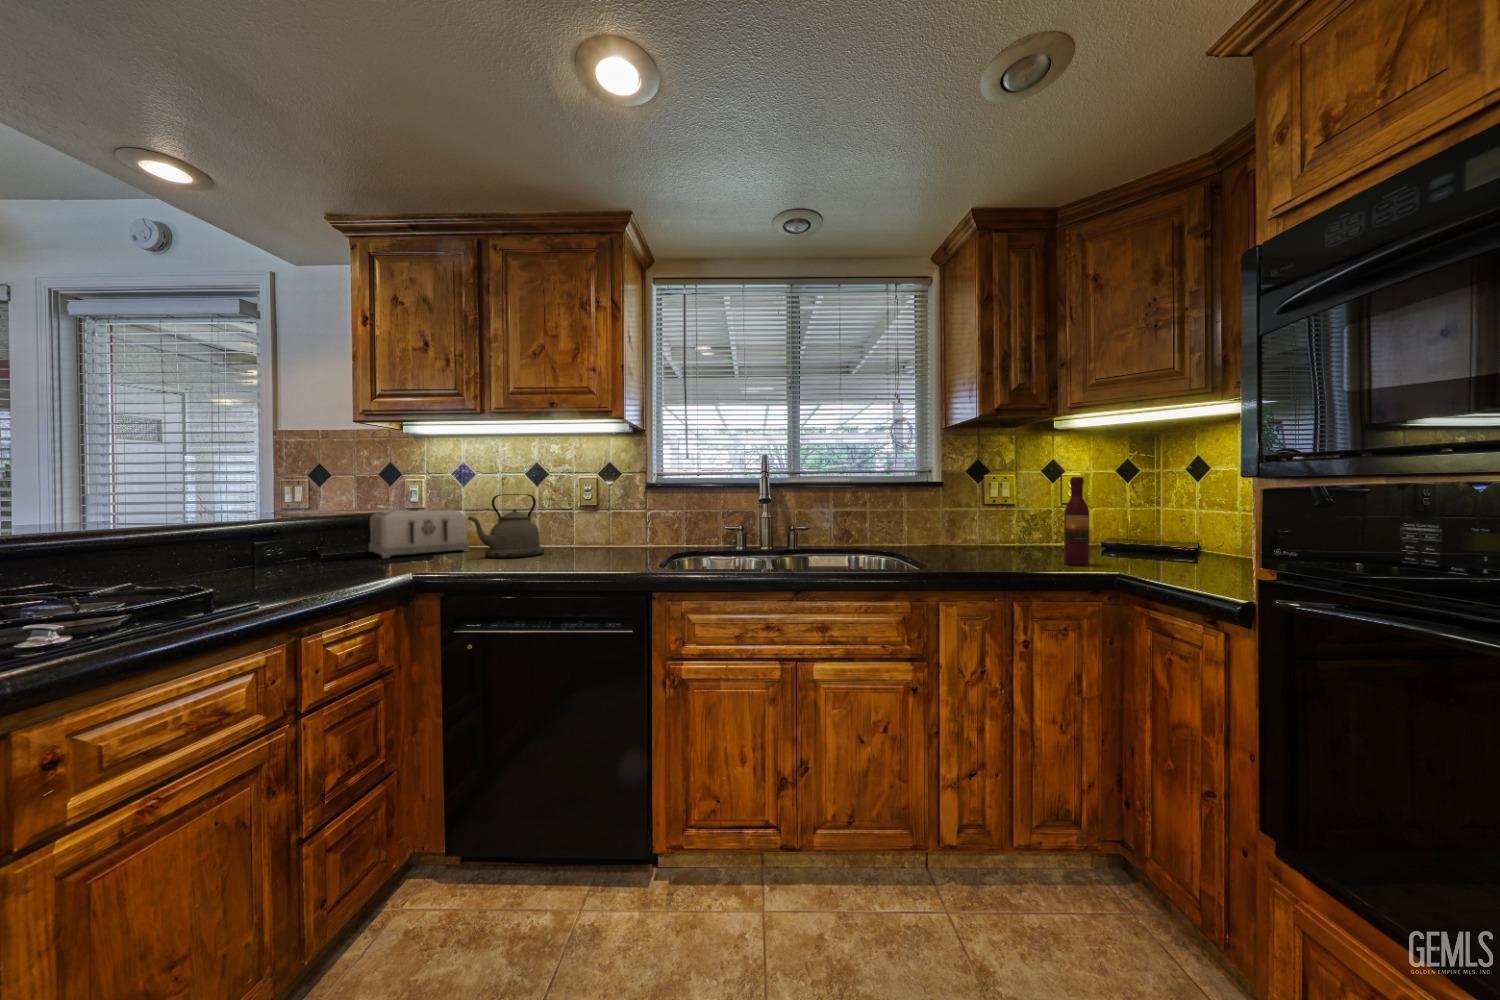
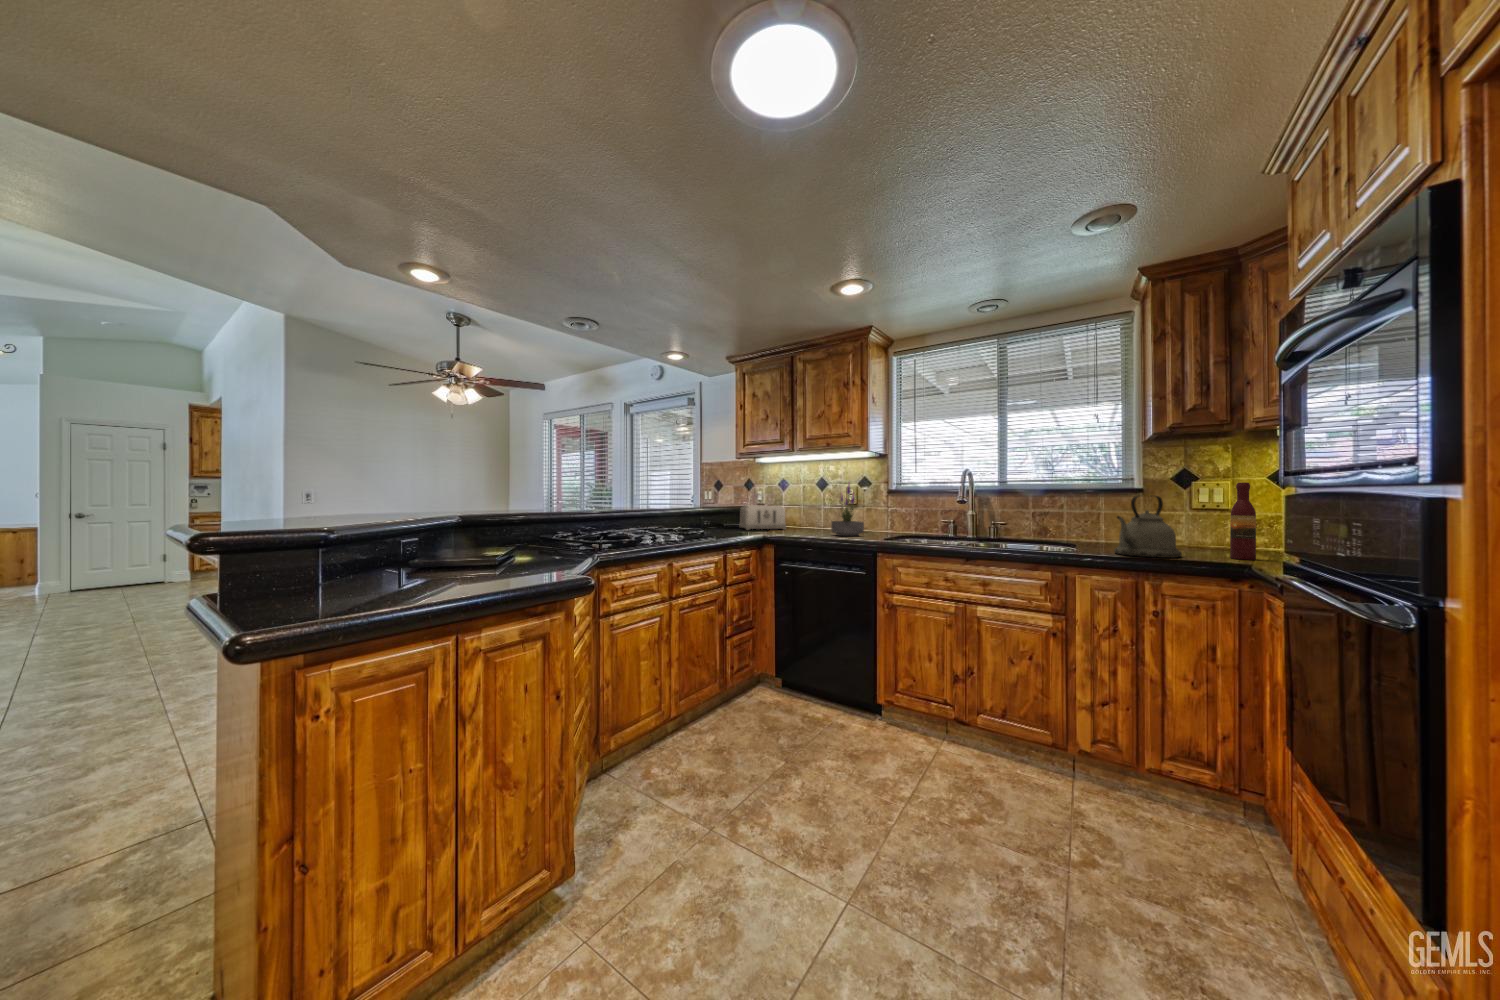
potted plant: none [559,468,615,562] -> present [831,482,864,536]
kettle: present [468,494,544,558] -> present [1114,496,1182,558]

